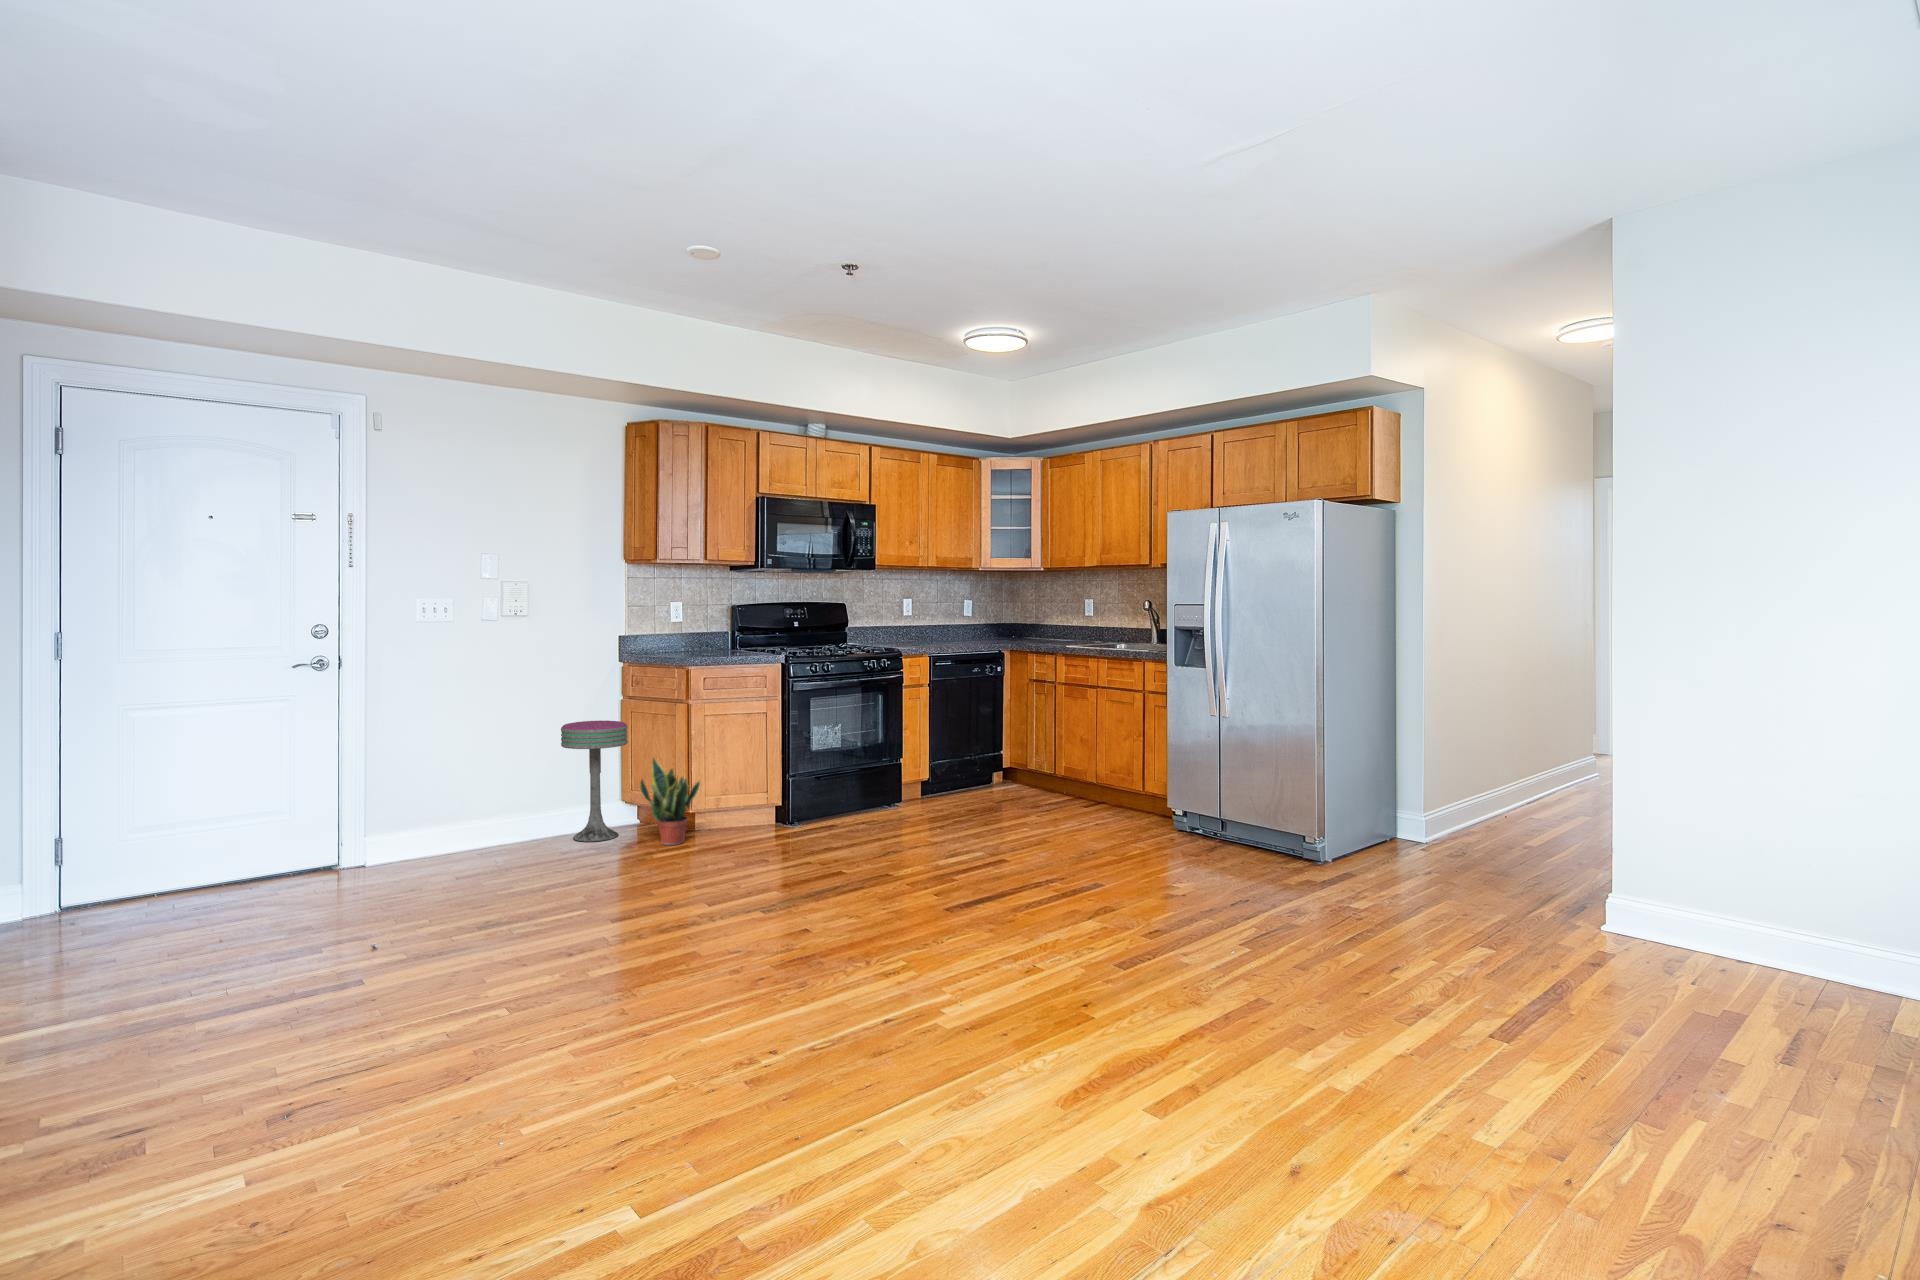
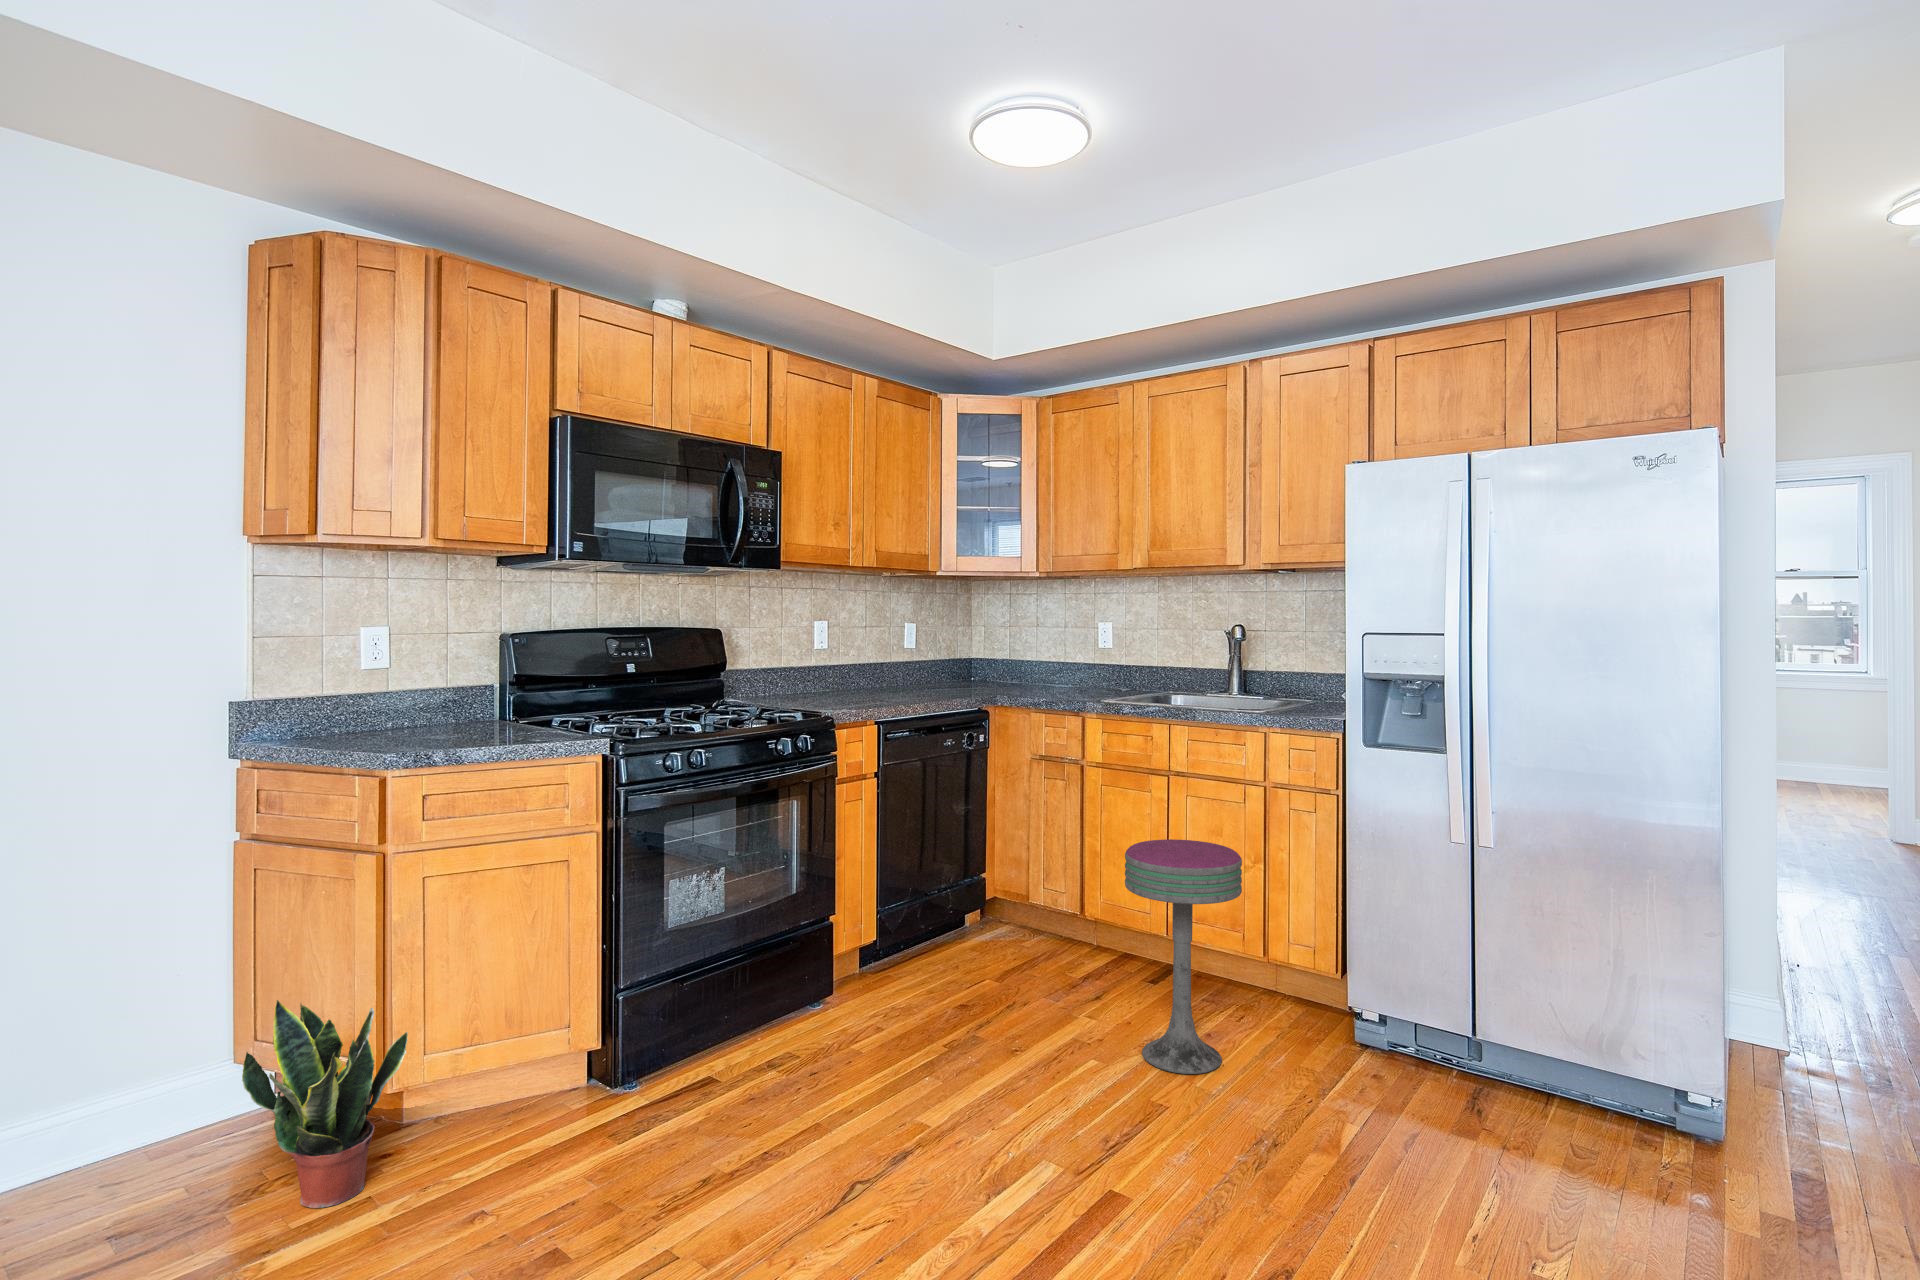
bar stool: present [561,721,628,842] -> present [1125,839,1242,1074]

